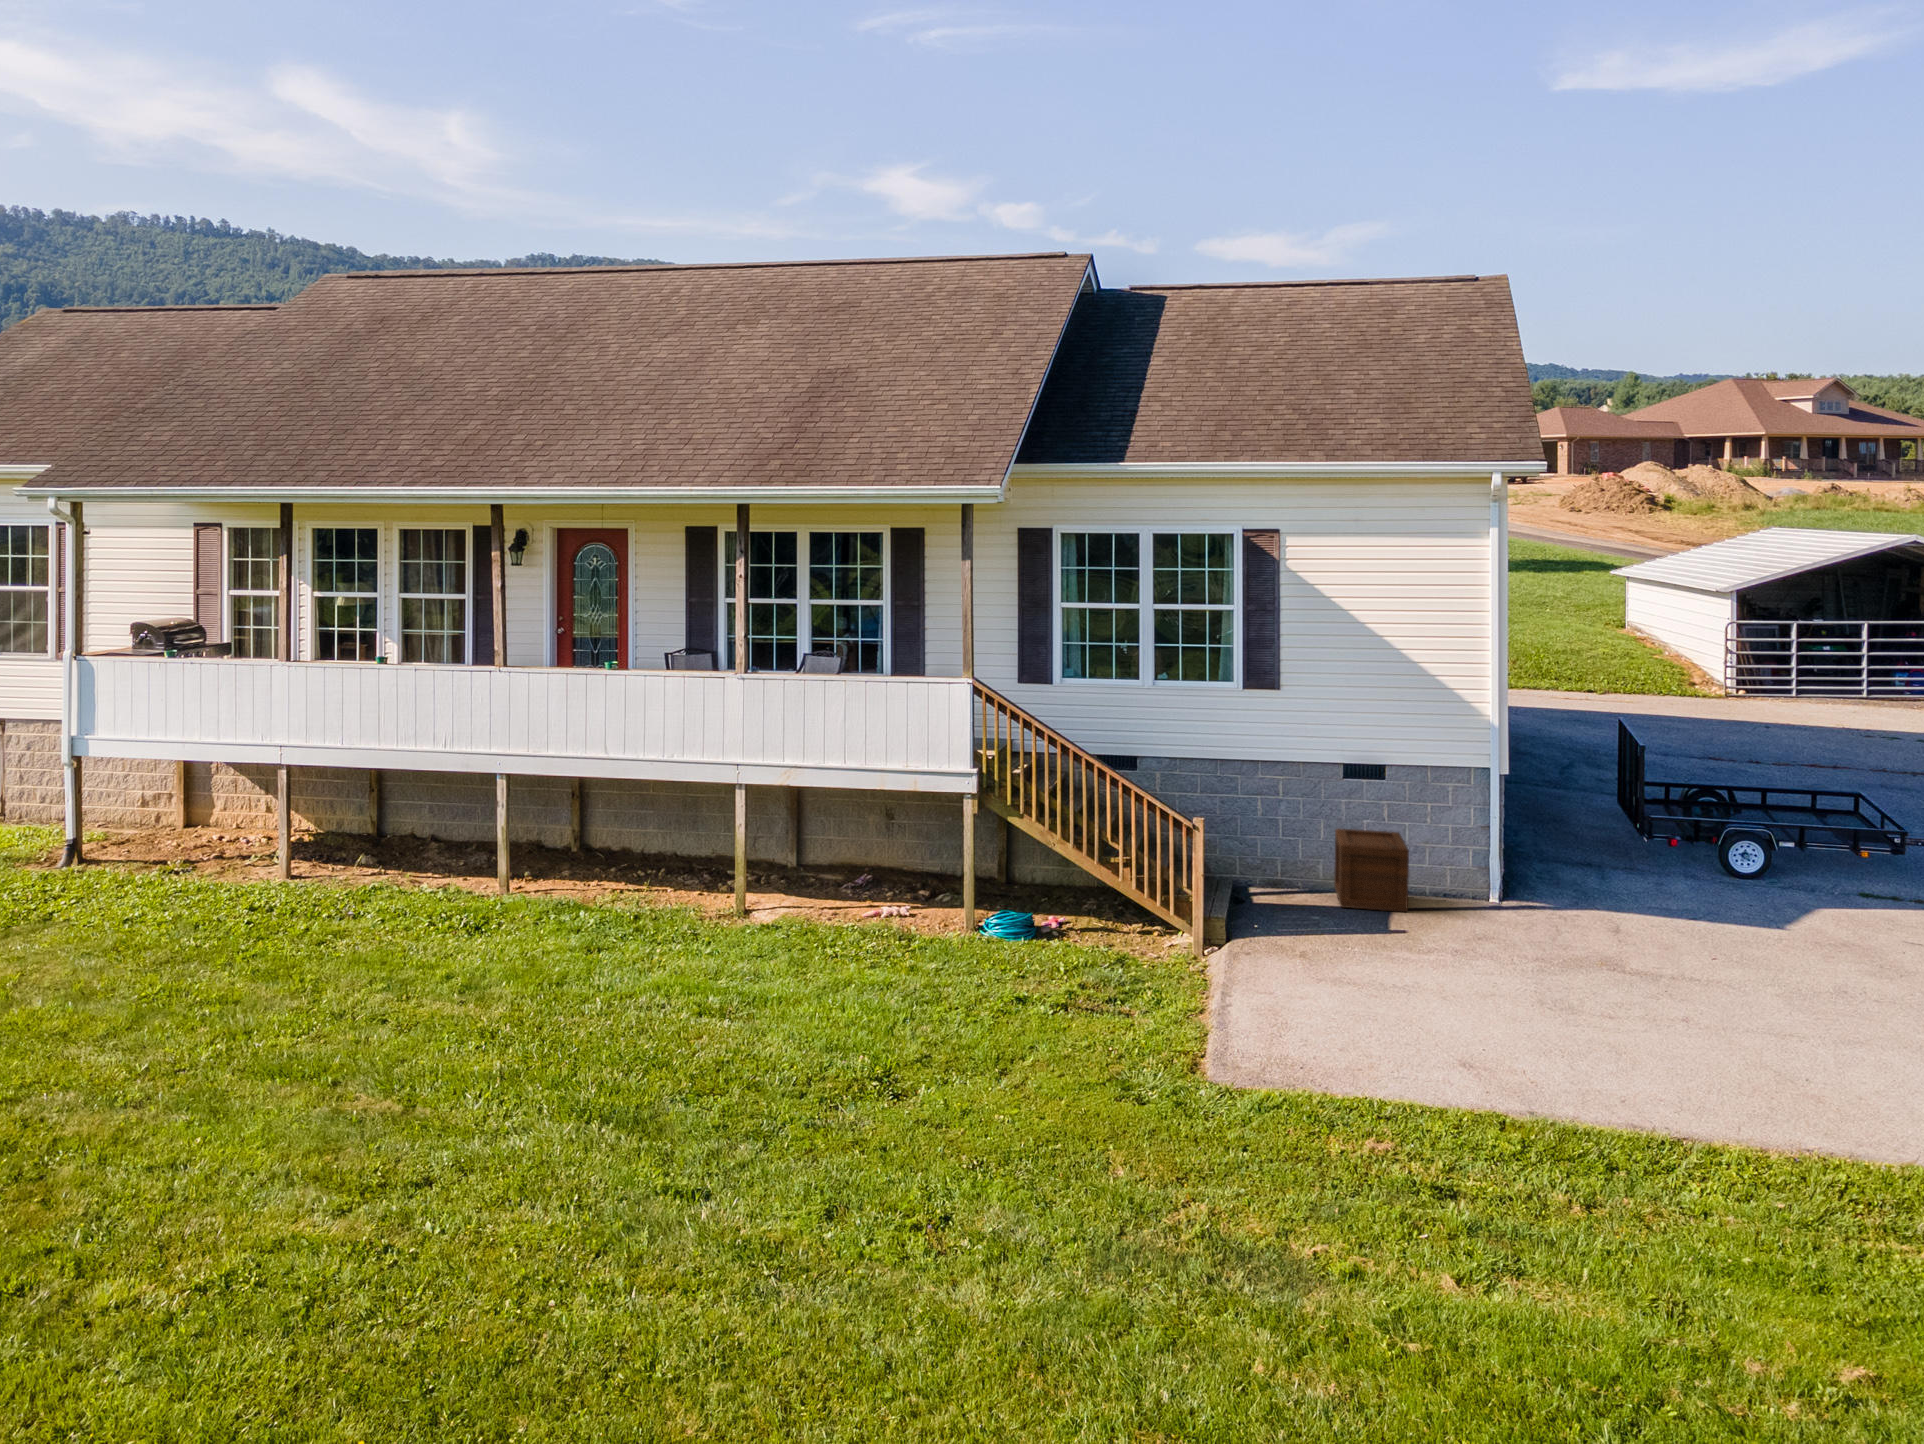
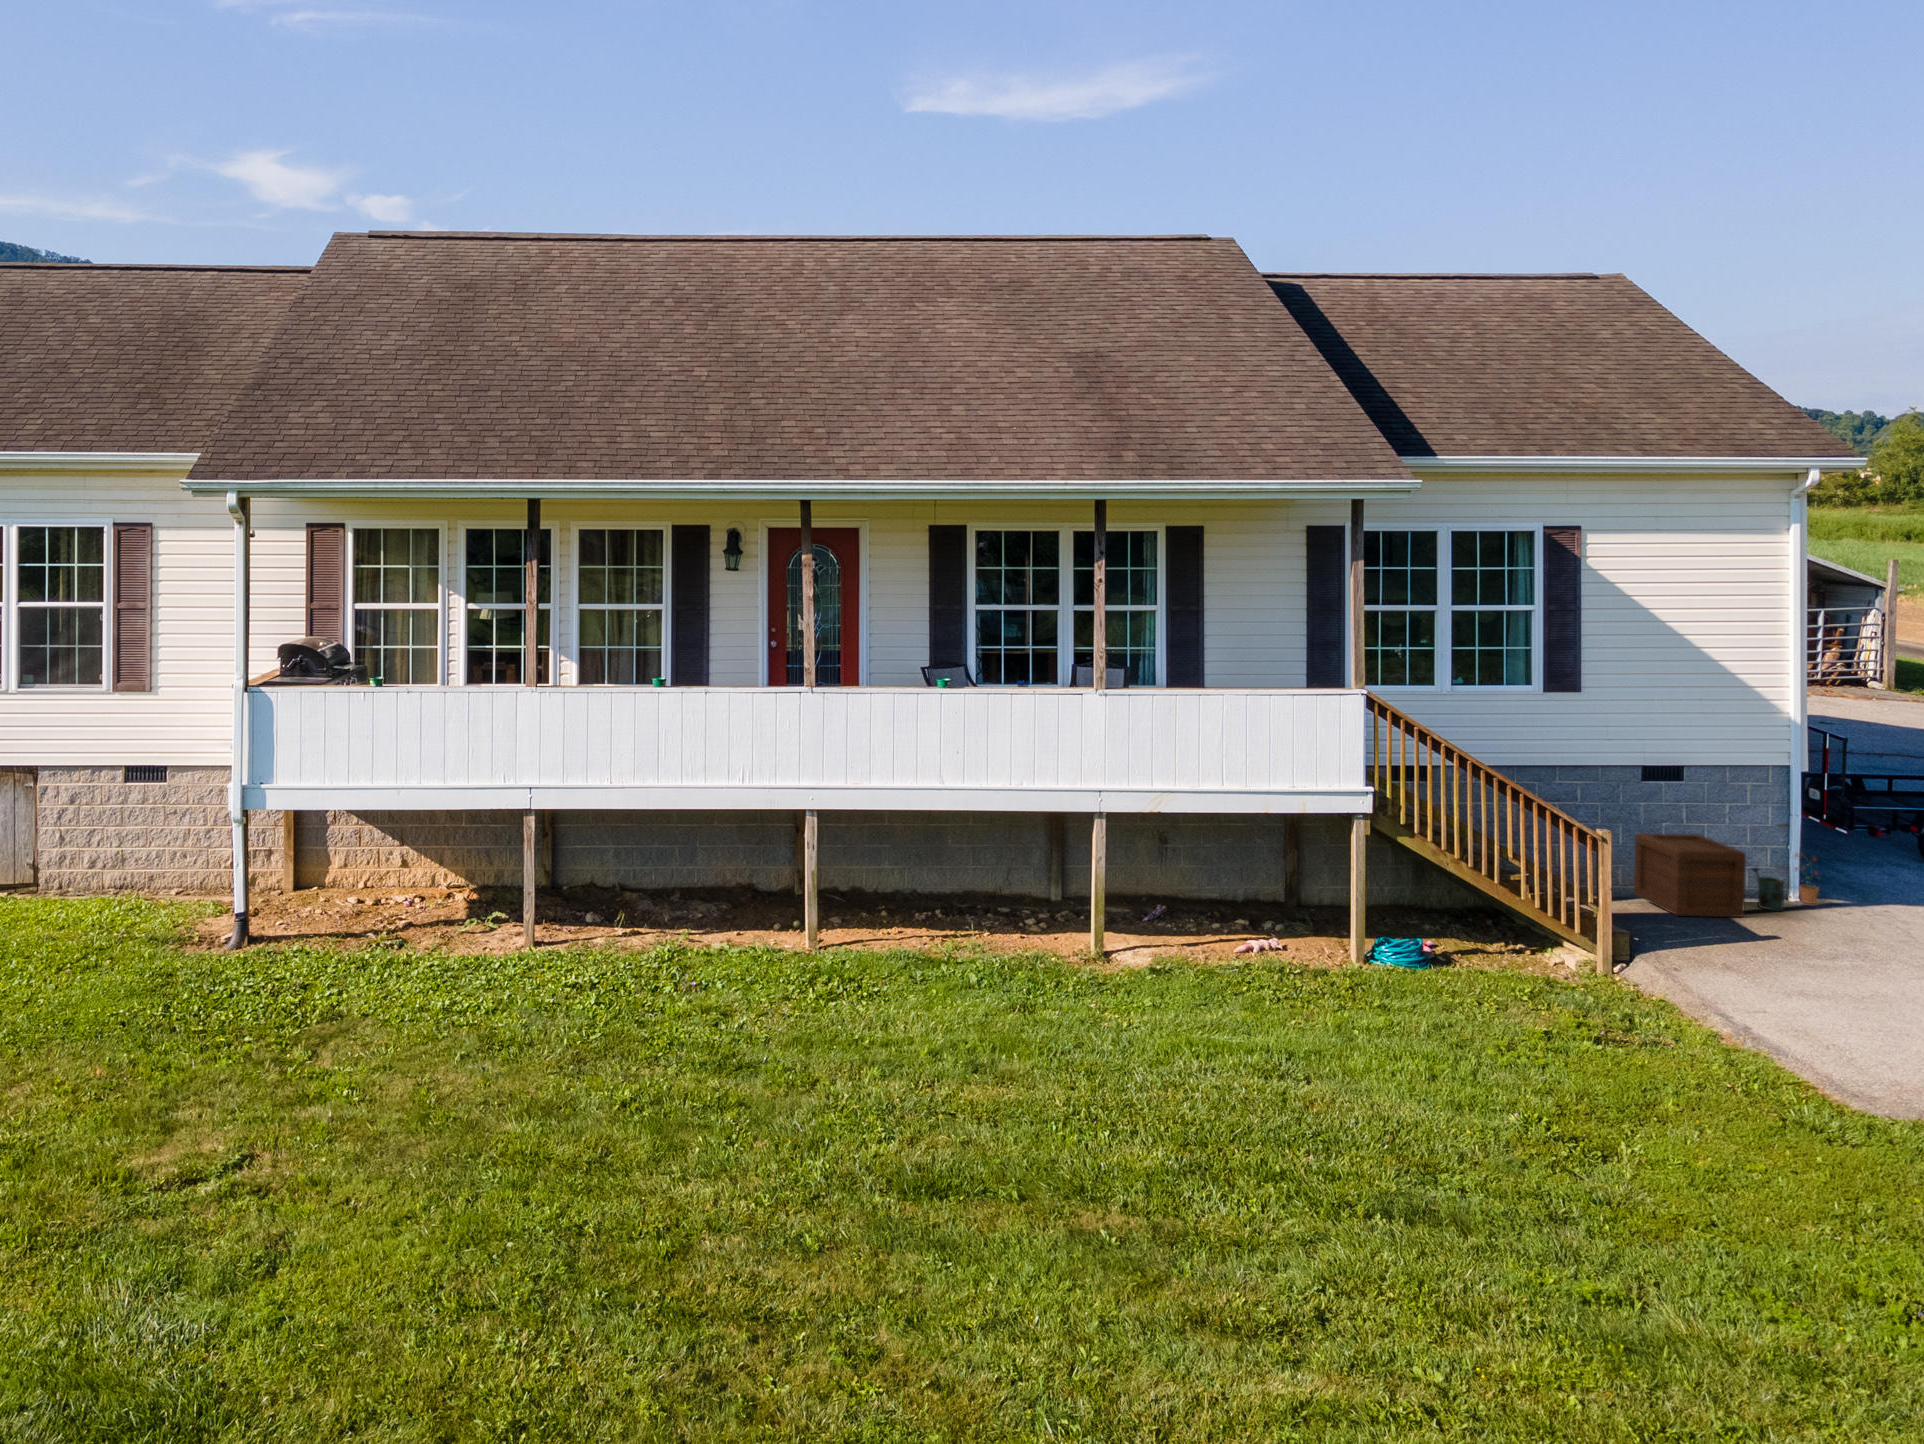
potted plant: none [1490,855,1518,906] -> present [1795,853,1820,904]
watering can: none [1444,867,1467,910] -> present [1752,868,1784,911]

